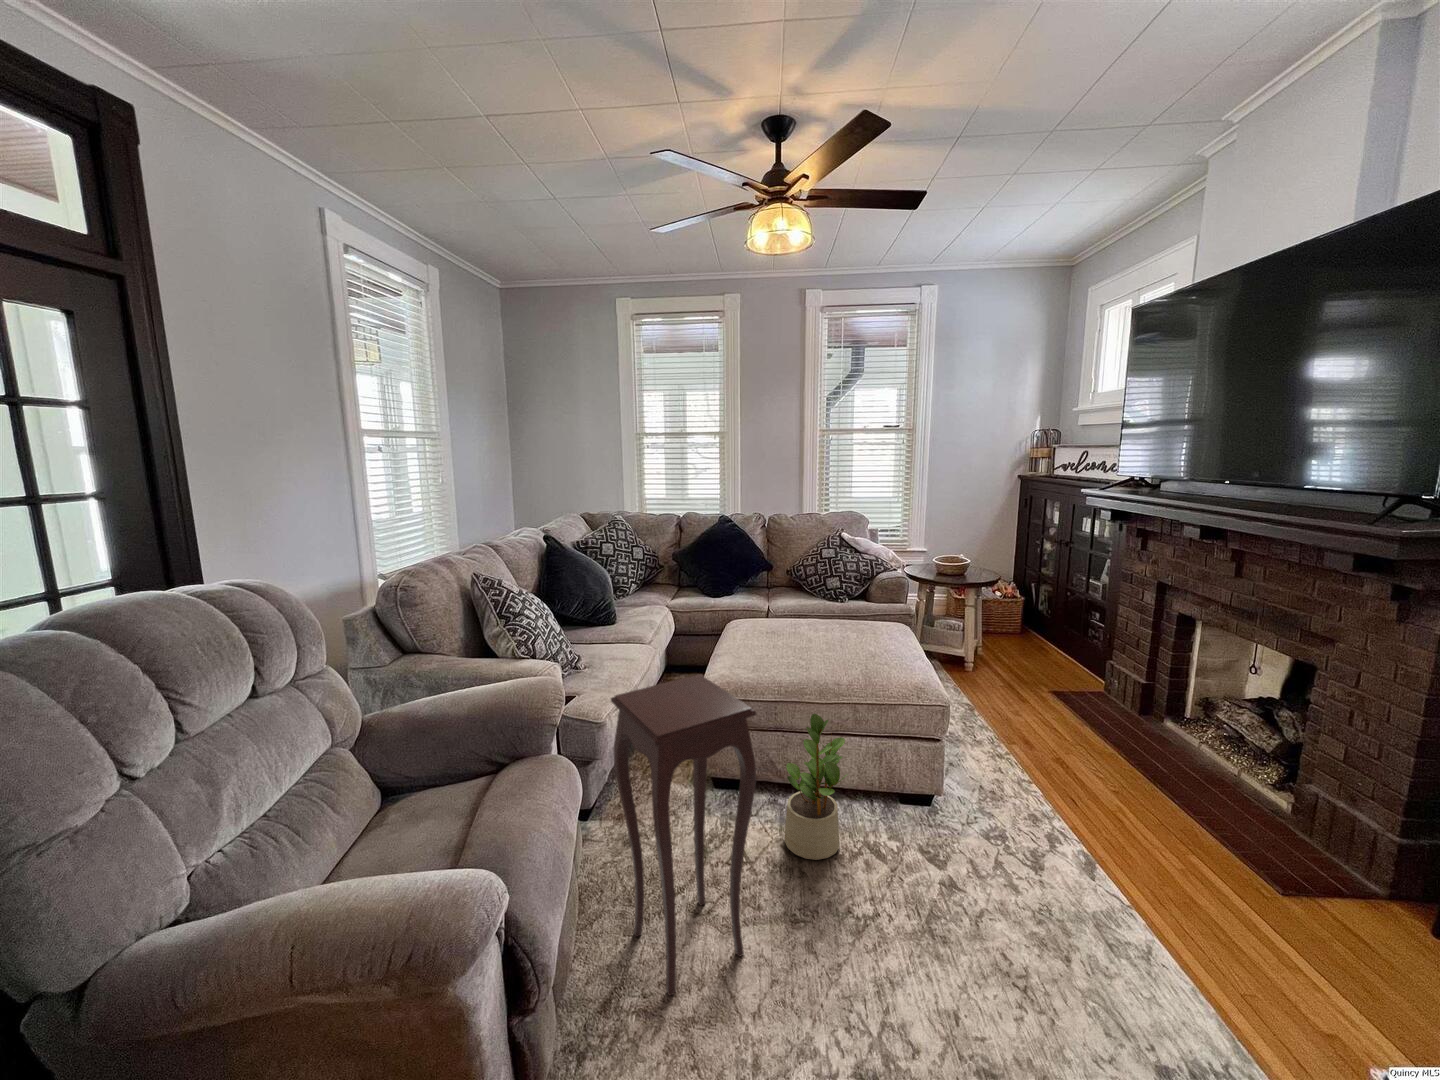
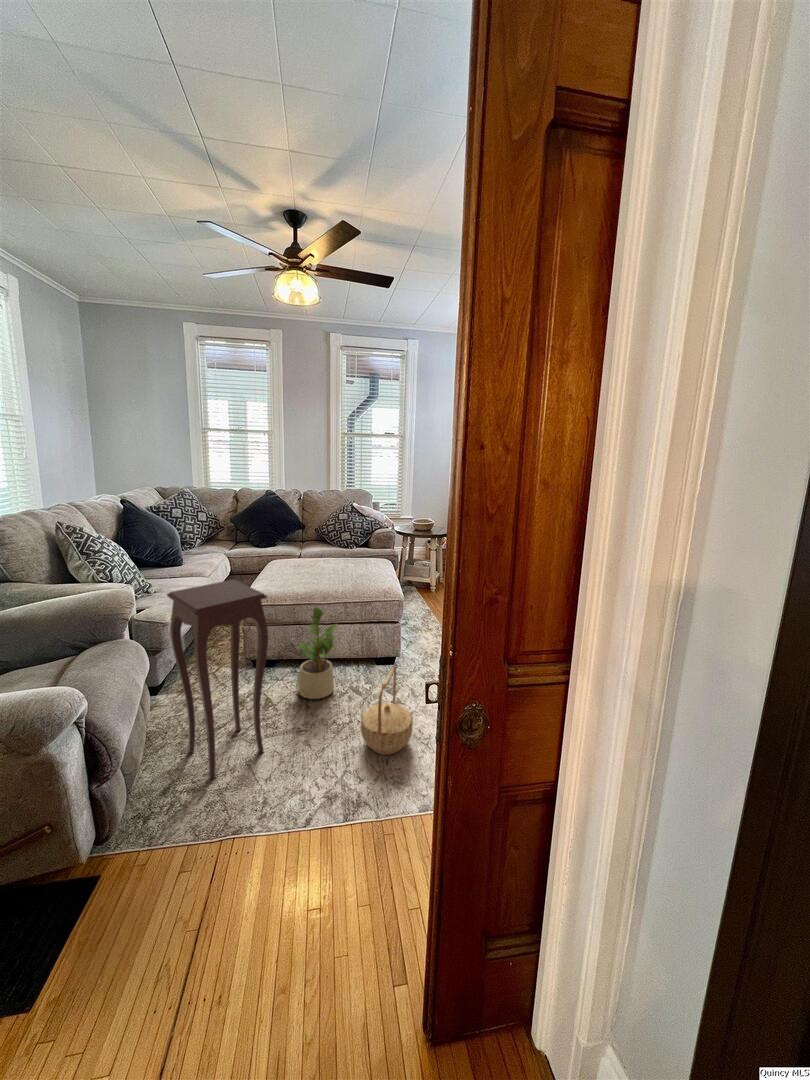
basket: none [903,836,1000,1001] -> present [361,666,413,755]

